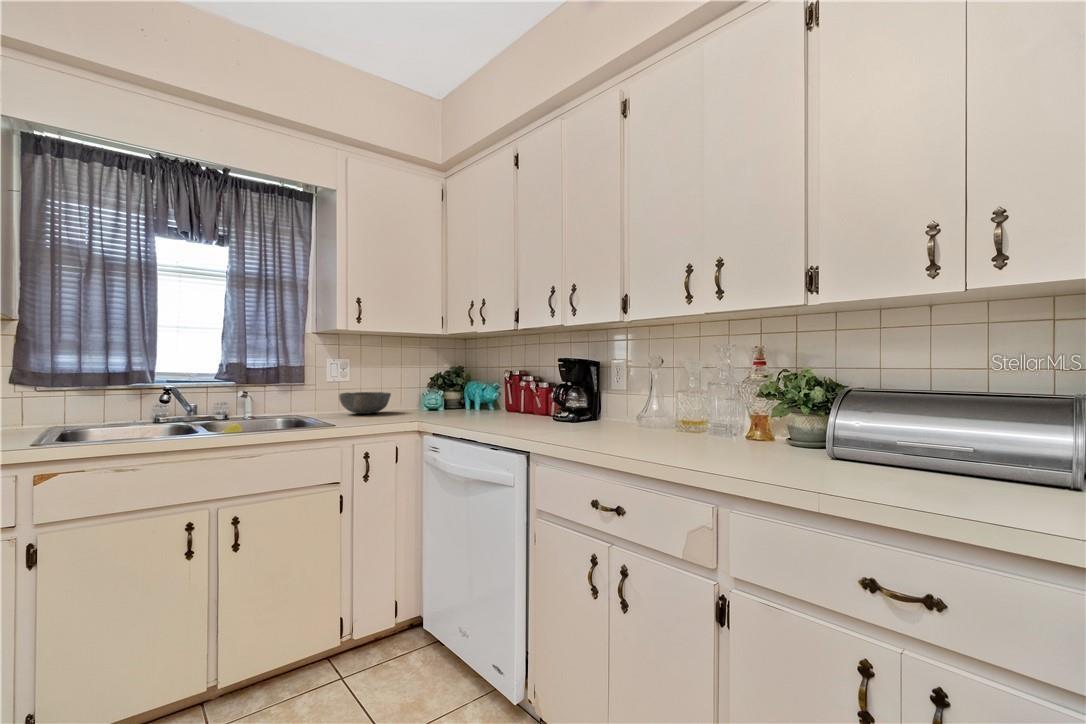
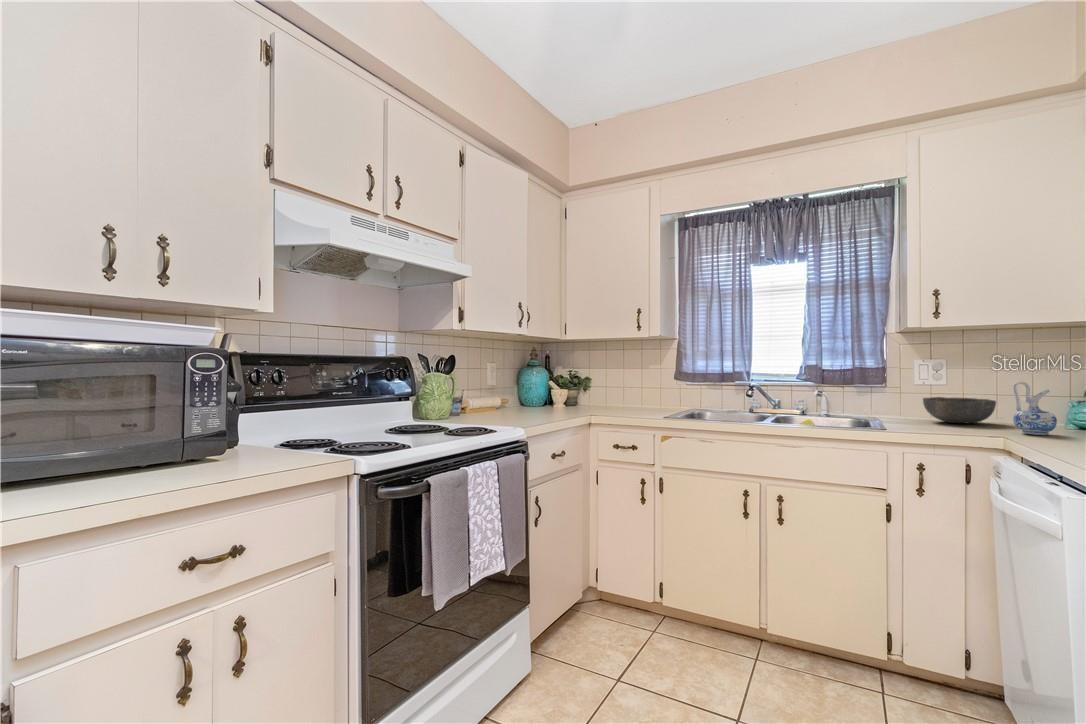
ceramic pitcher: none [414,376,438,416] -> present [1013,382,1057,435]

